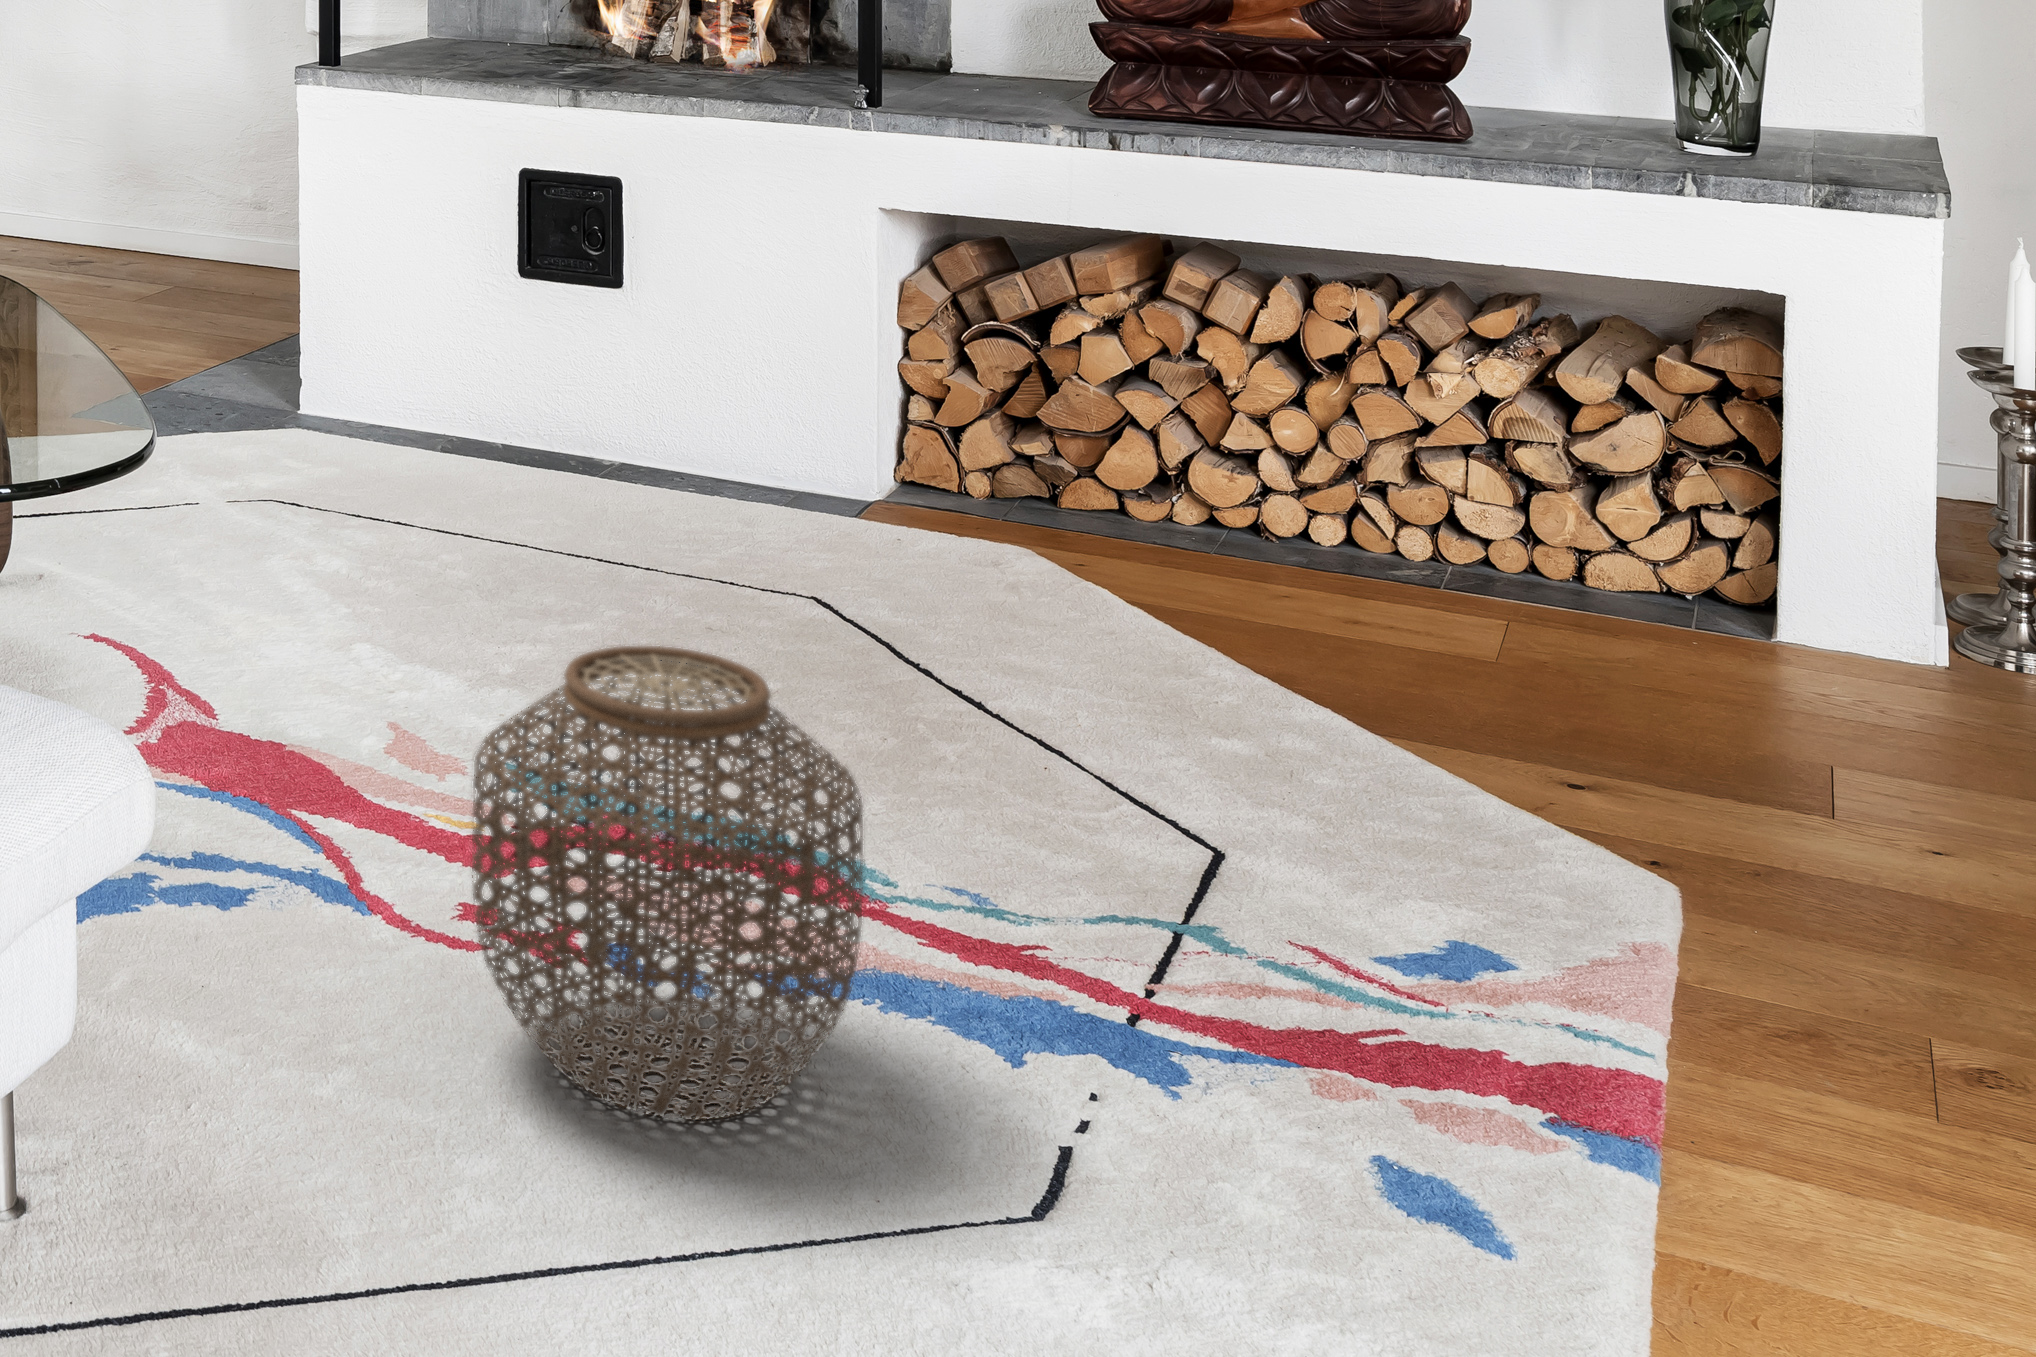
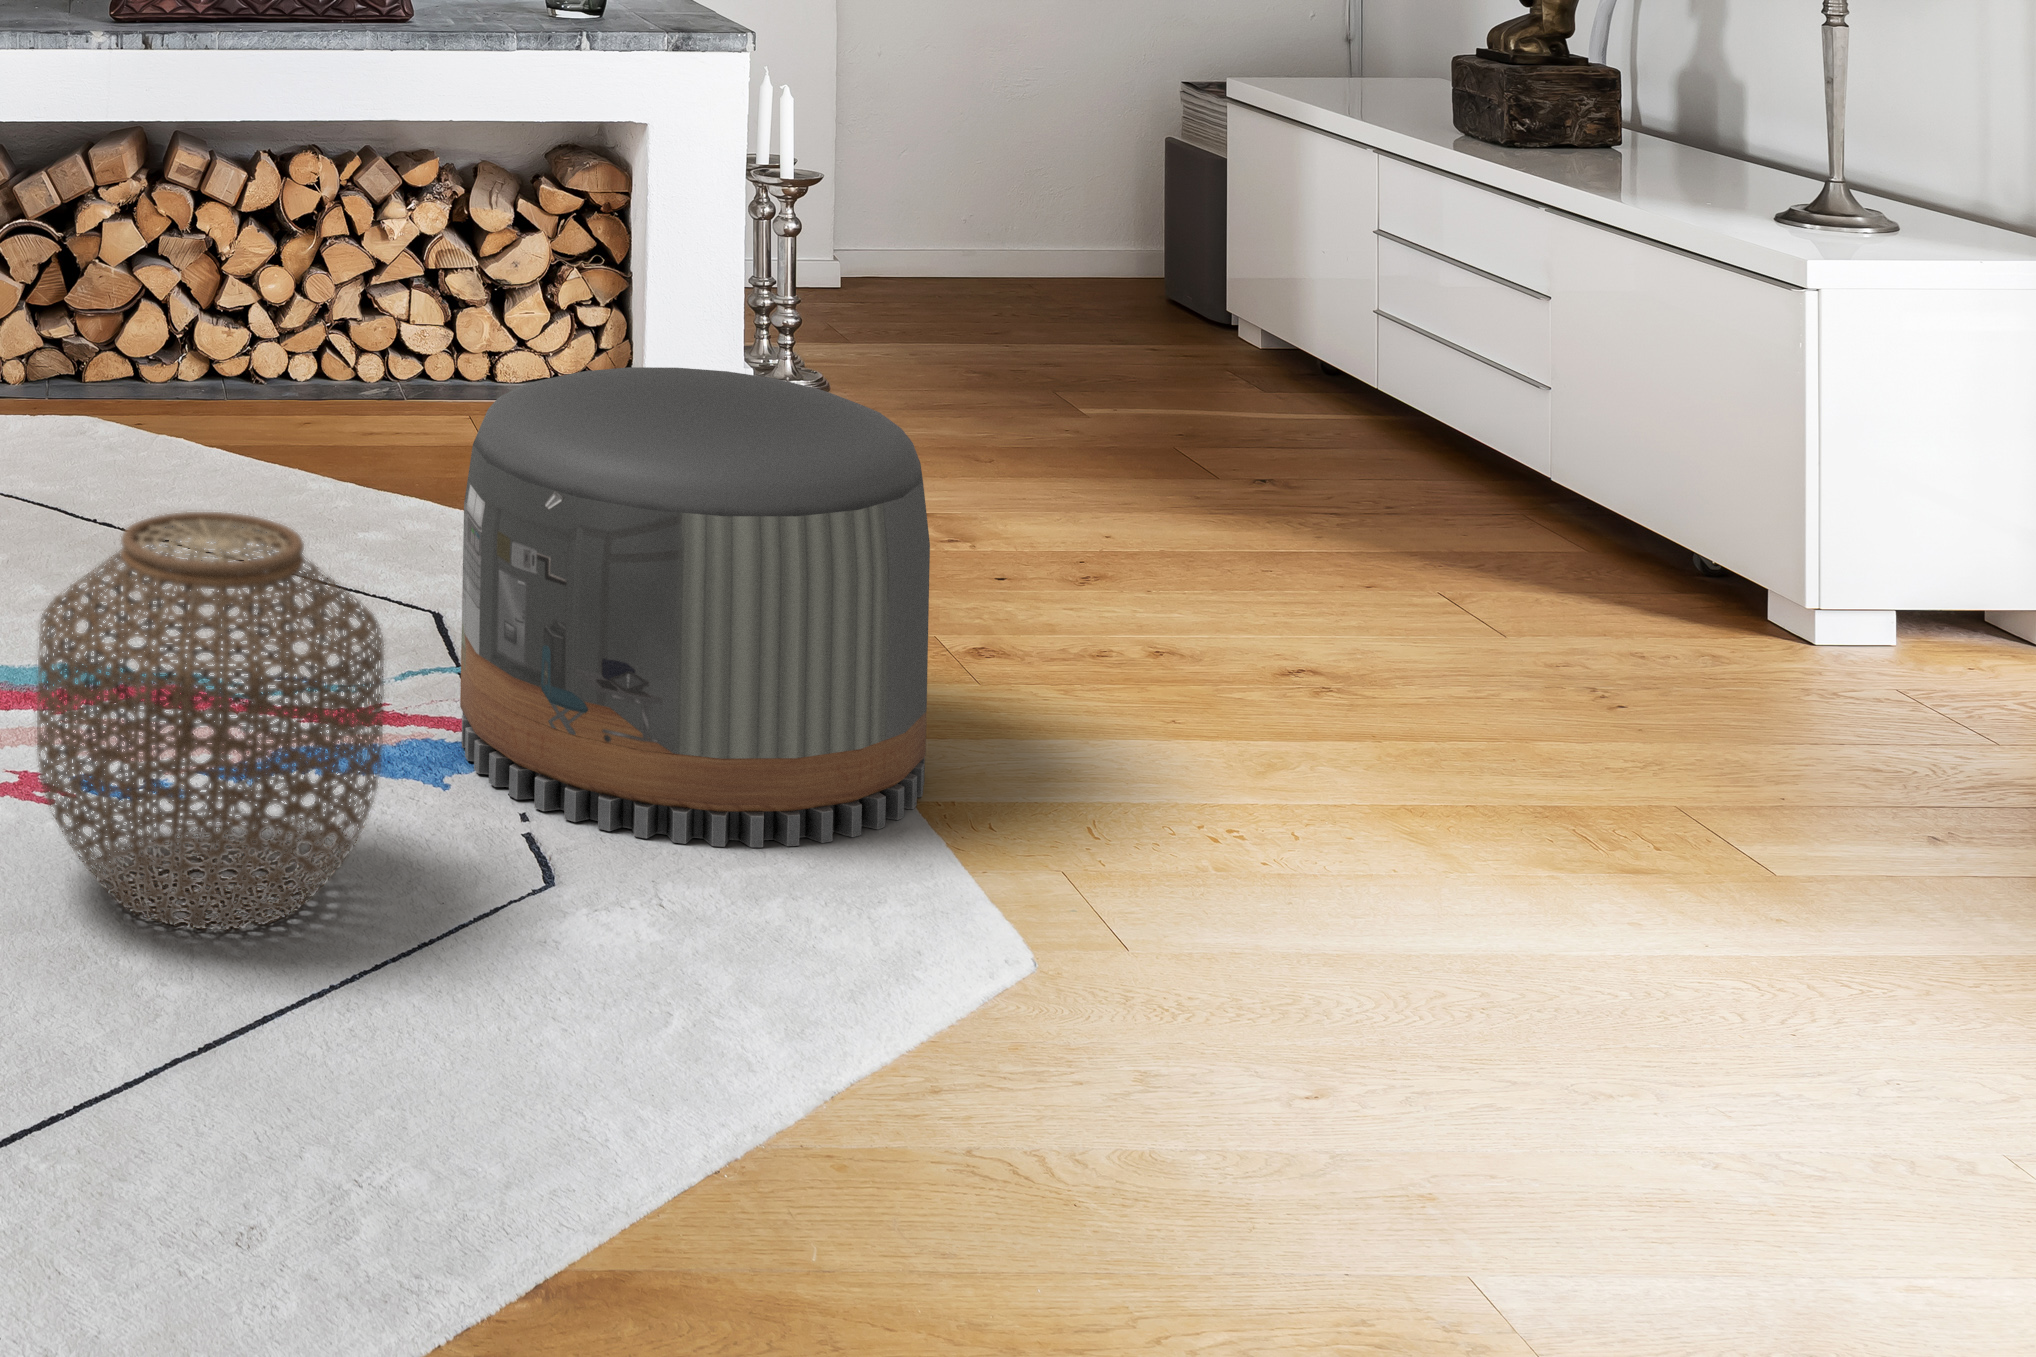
pouf: none [1106,572,1738,1217] -> present [460,367,930,847]

